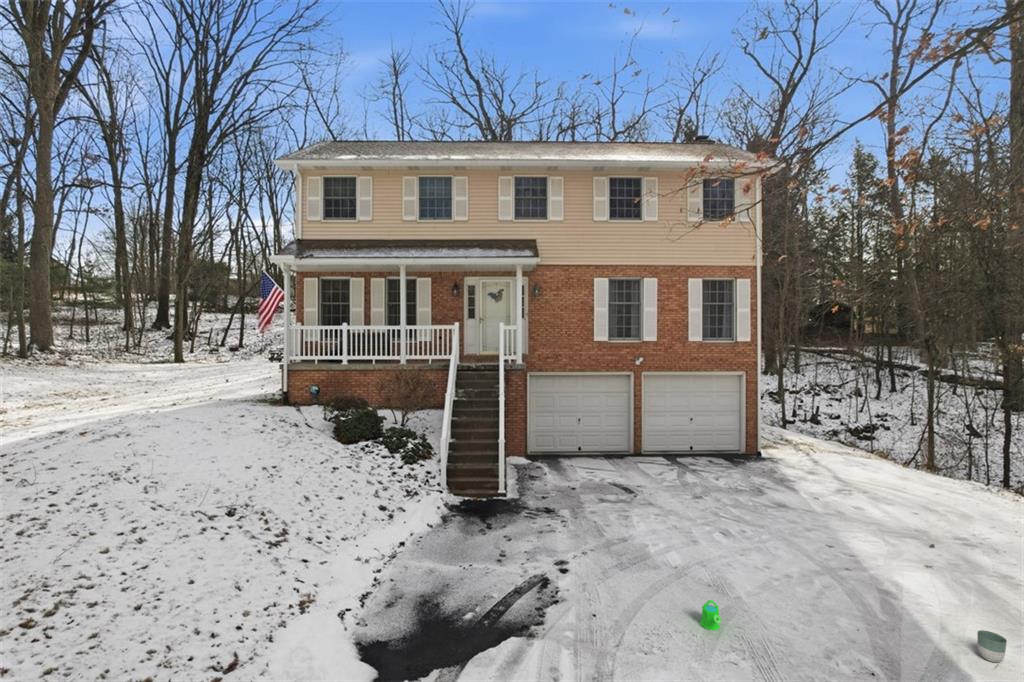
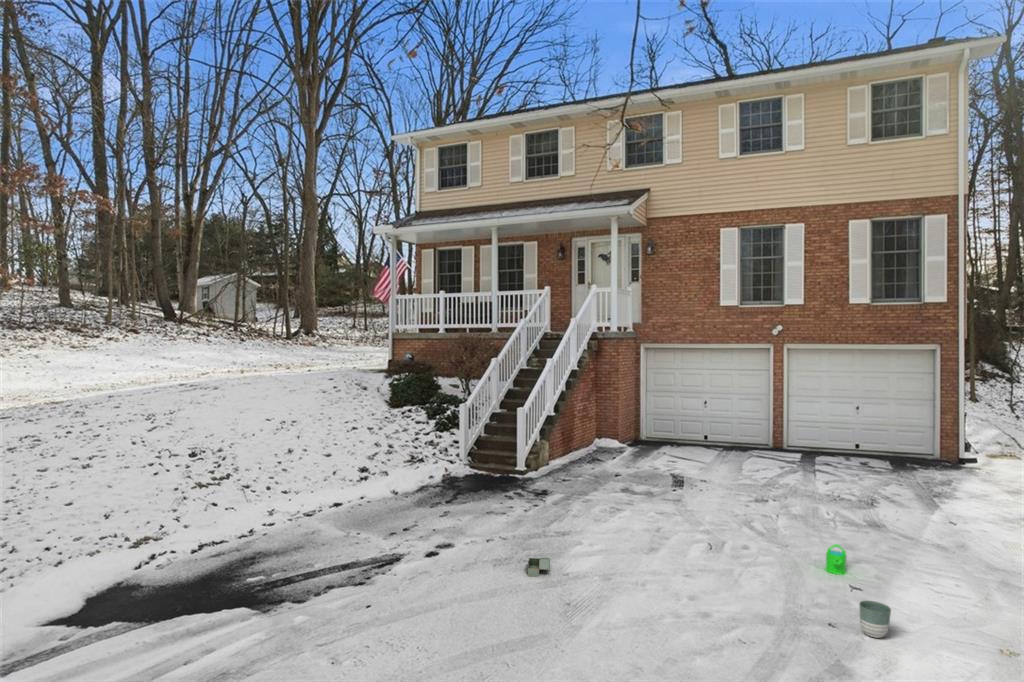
watering can: present [700,600,721,630] -> present [825,544,847,575]
toolbox: none [679,633,715,660] -> present [526,558,550,577]

